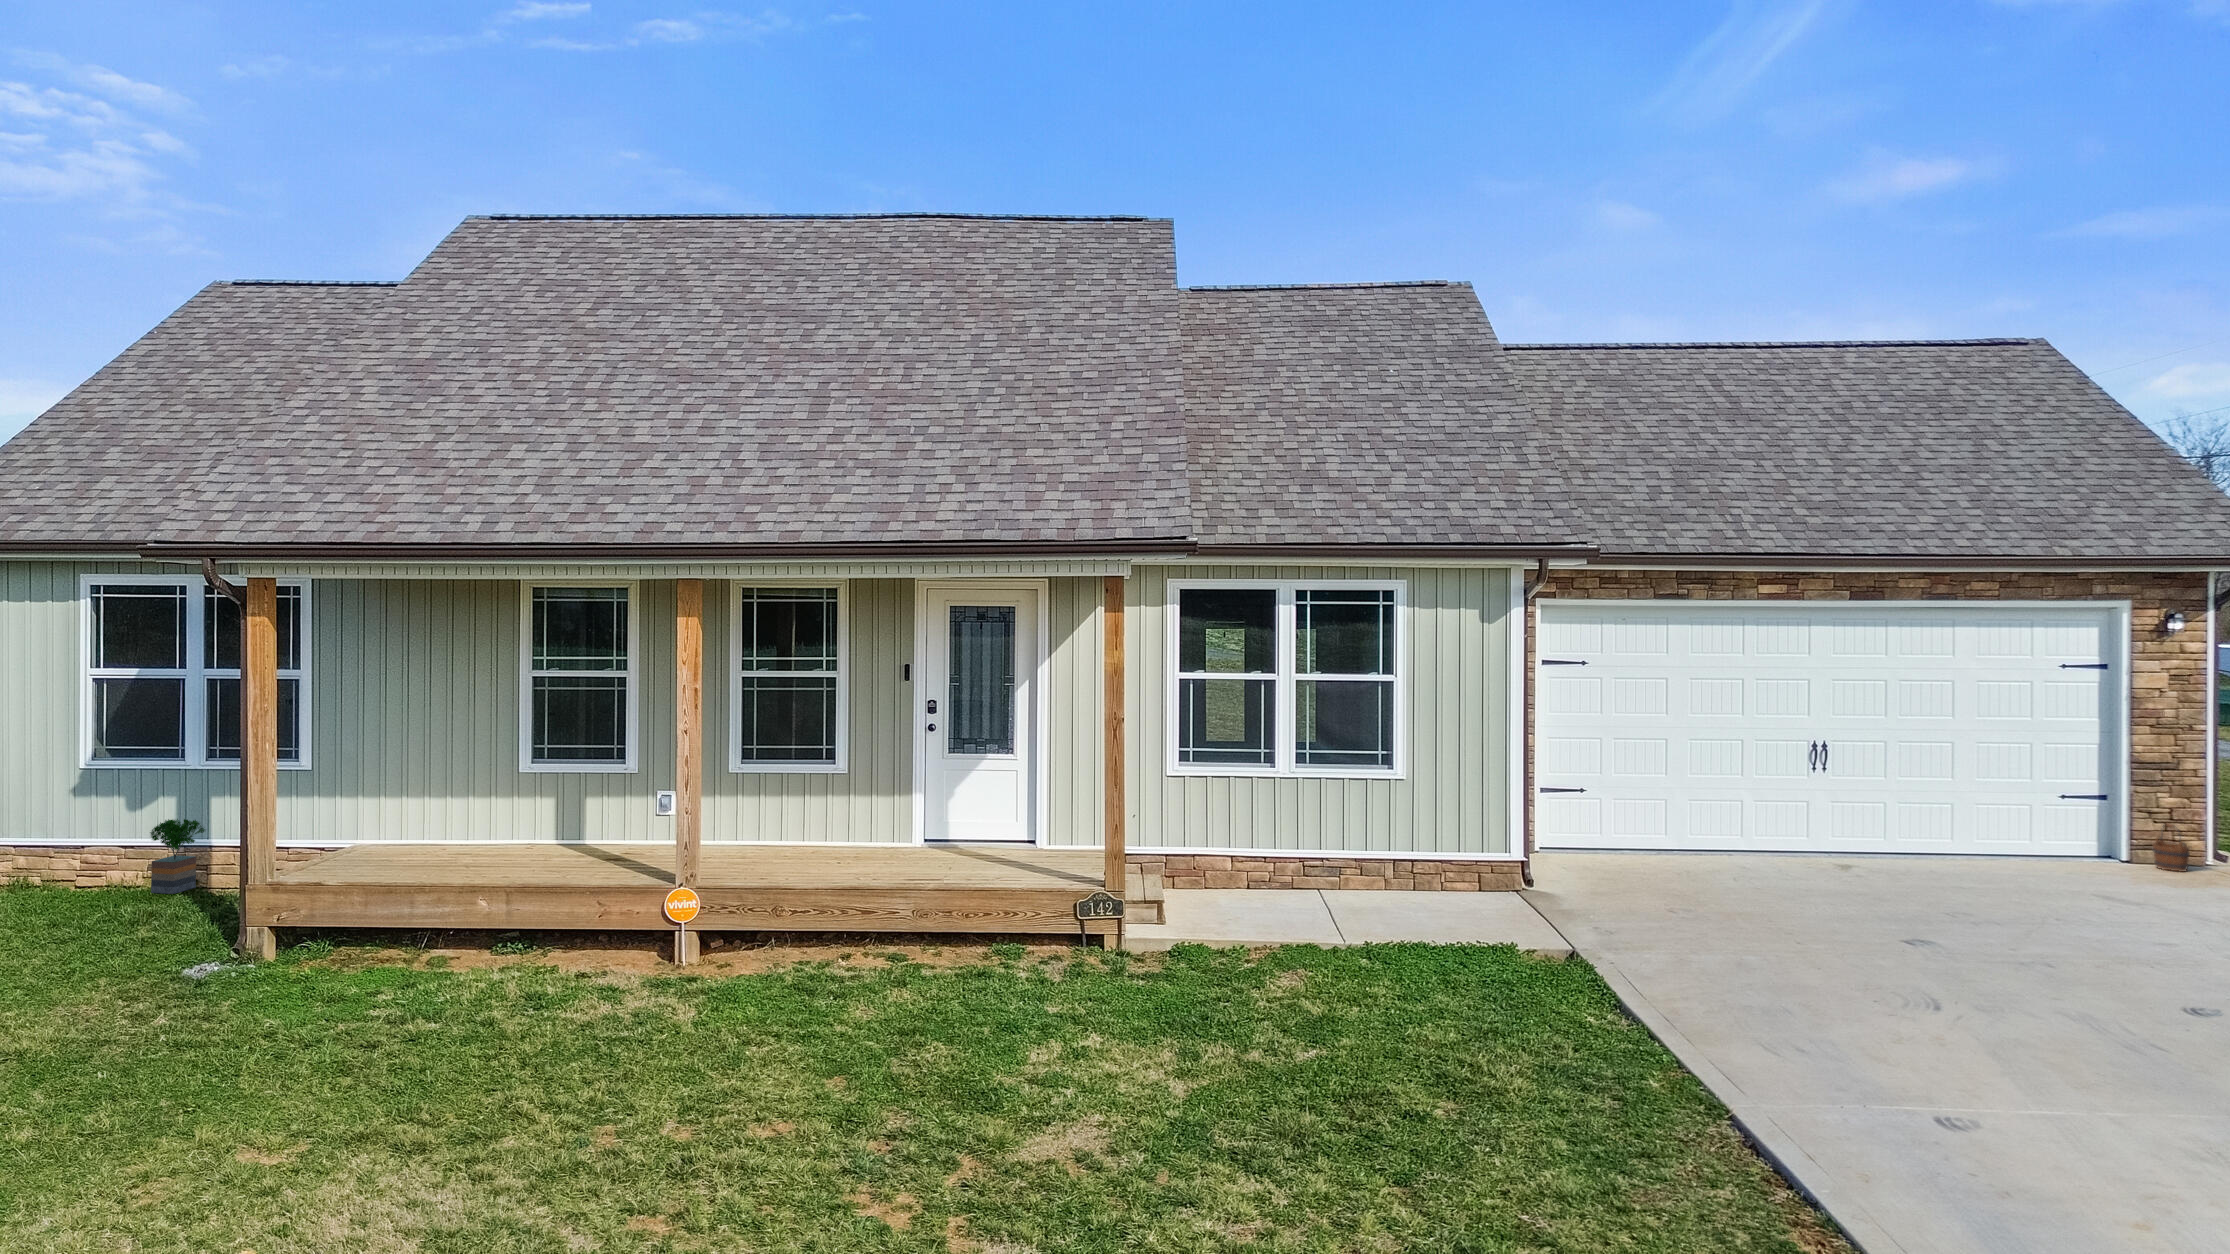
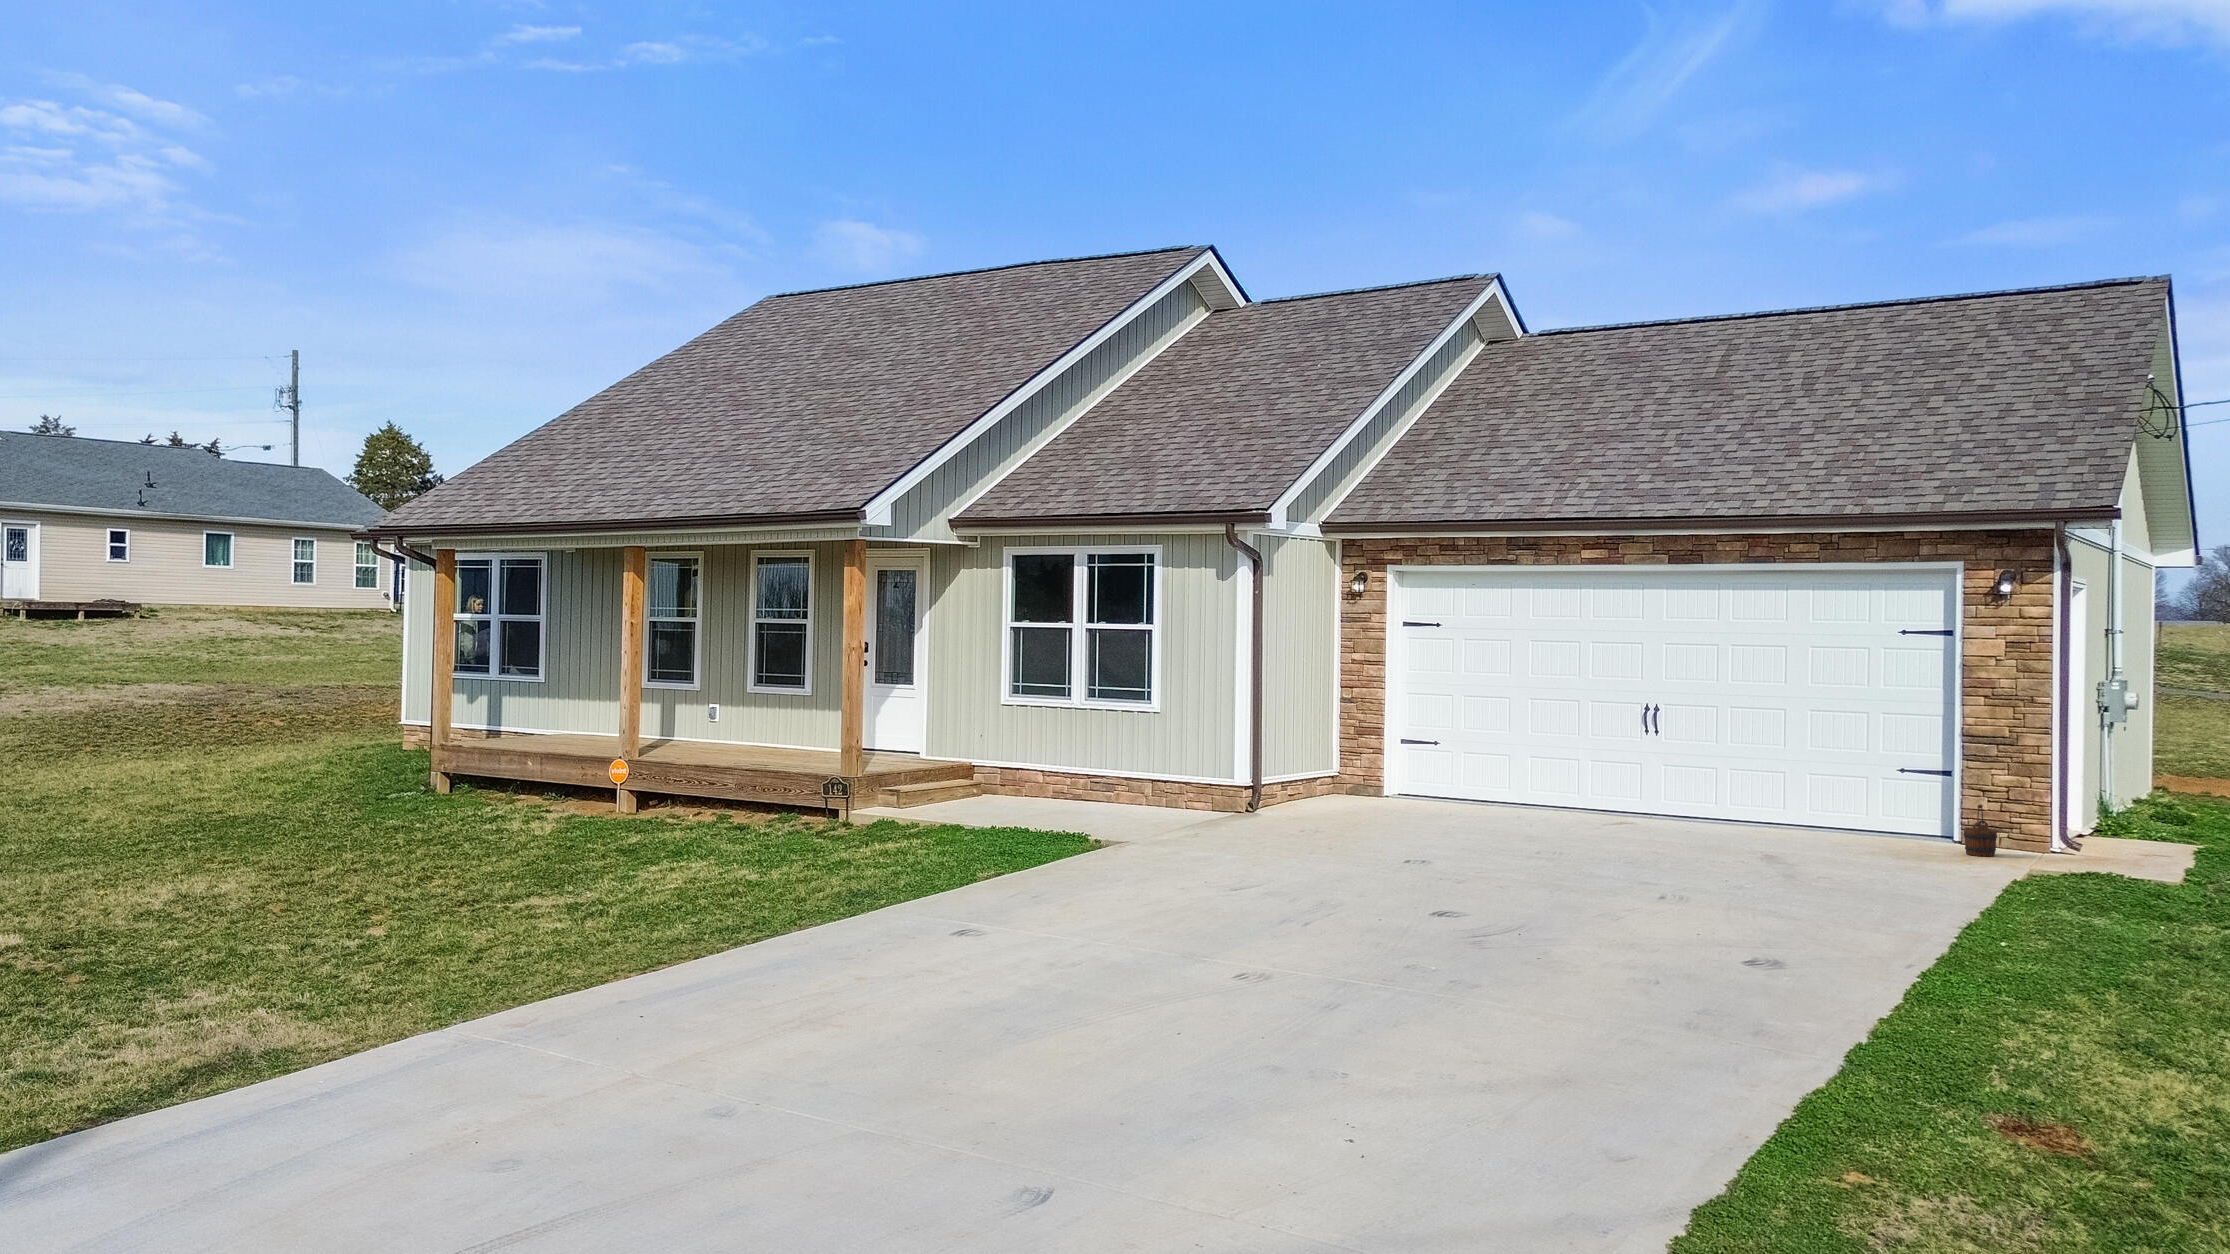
potted tree: present [150,819,206,894] -> none [461,711,496,757]

